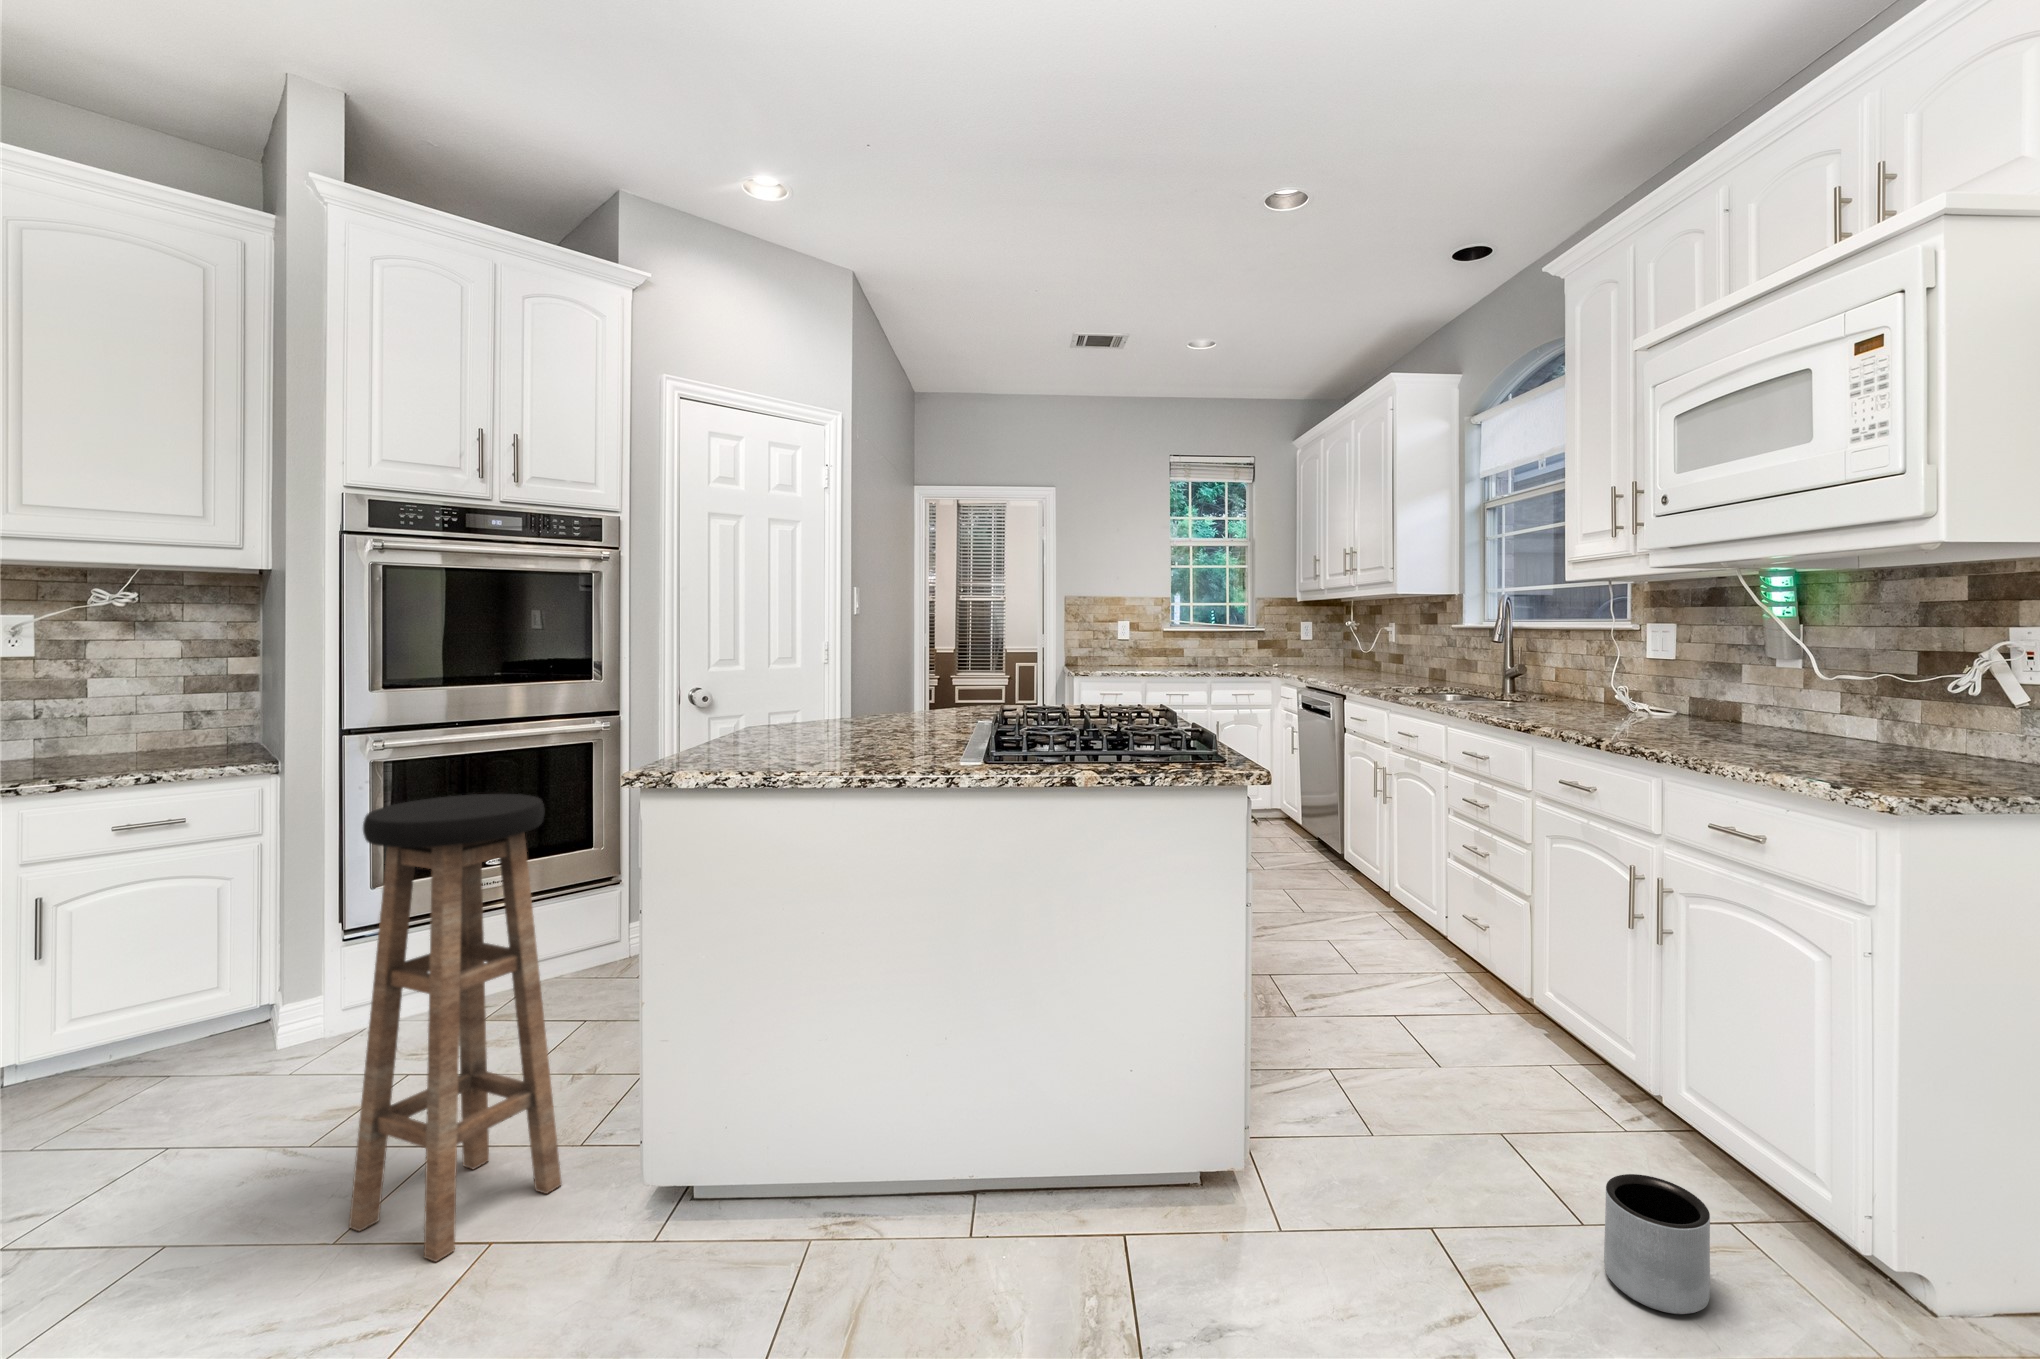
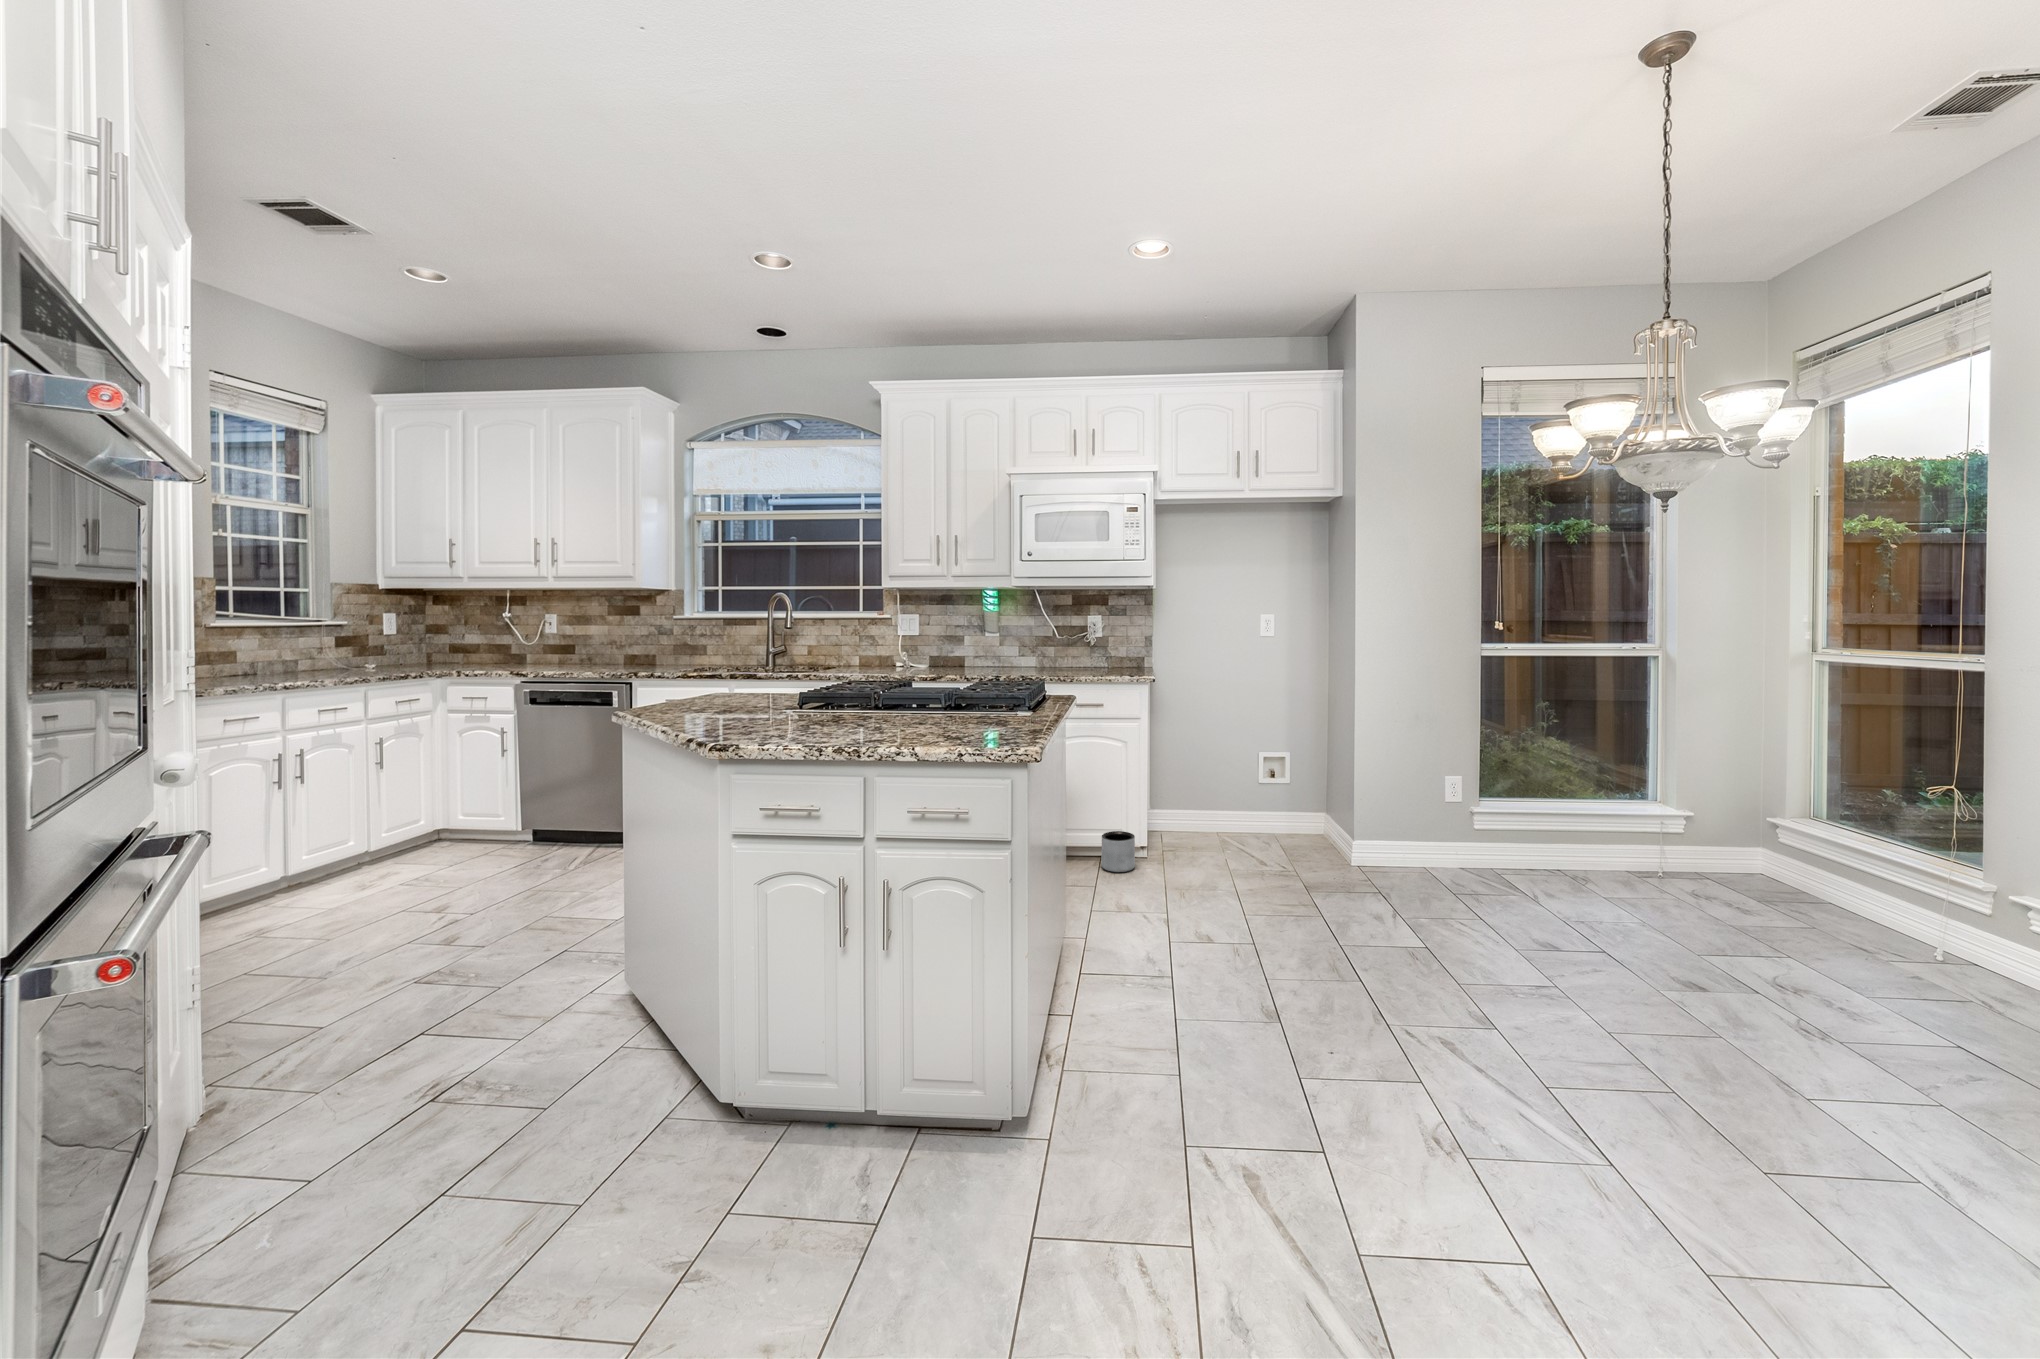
bar stool: present [349,794,562,1262] -> none [788,824,964,1286]

